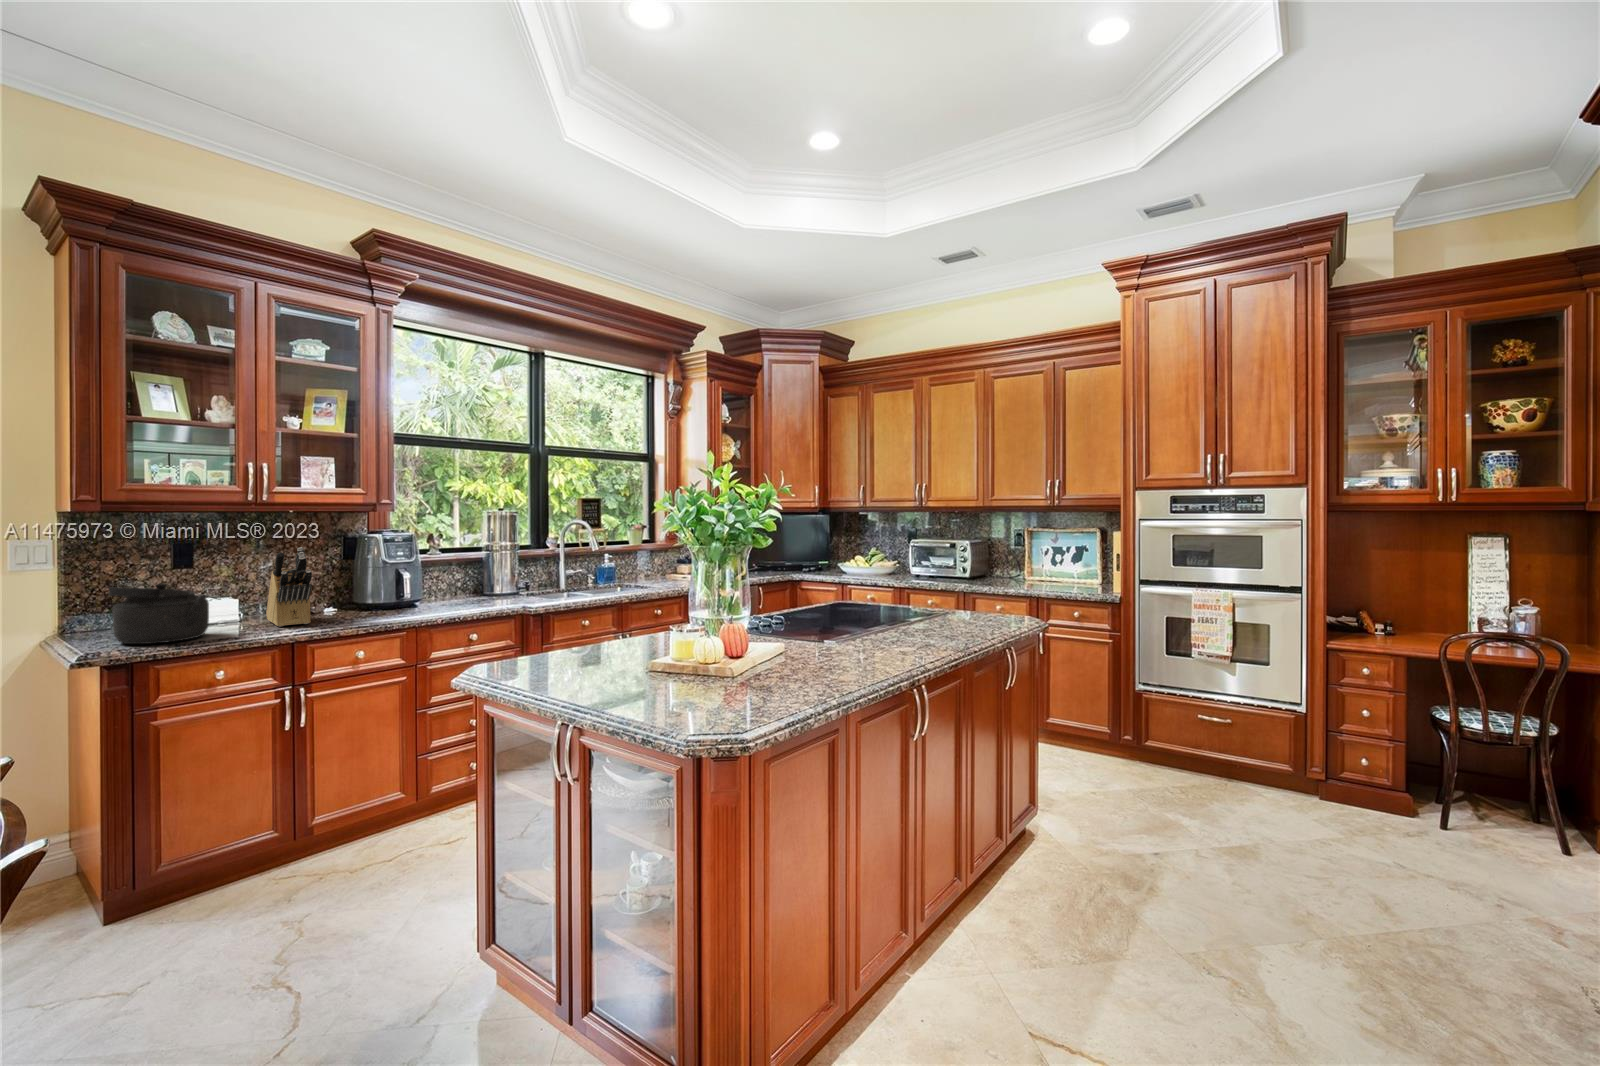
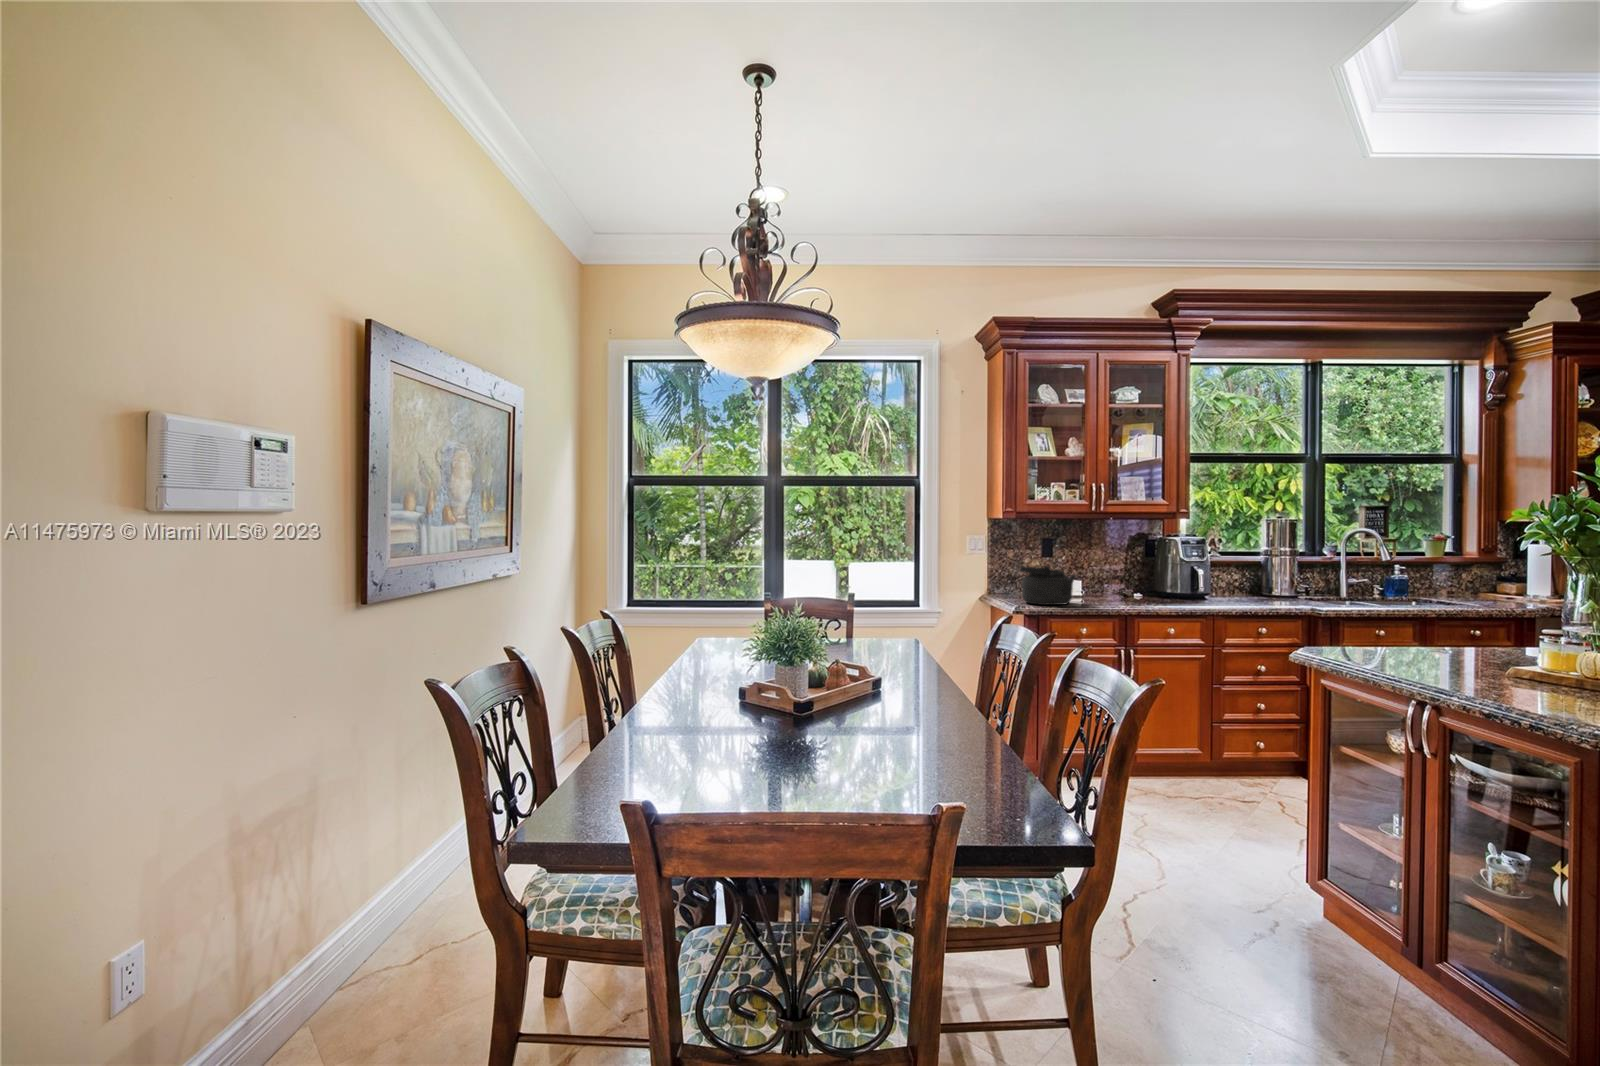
knife block: present [266,547,312,627] -> none [1098,545,1137,603]

